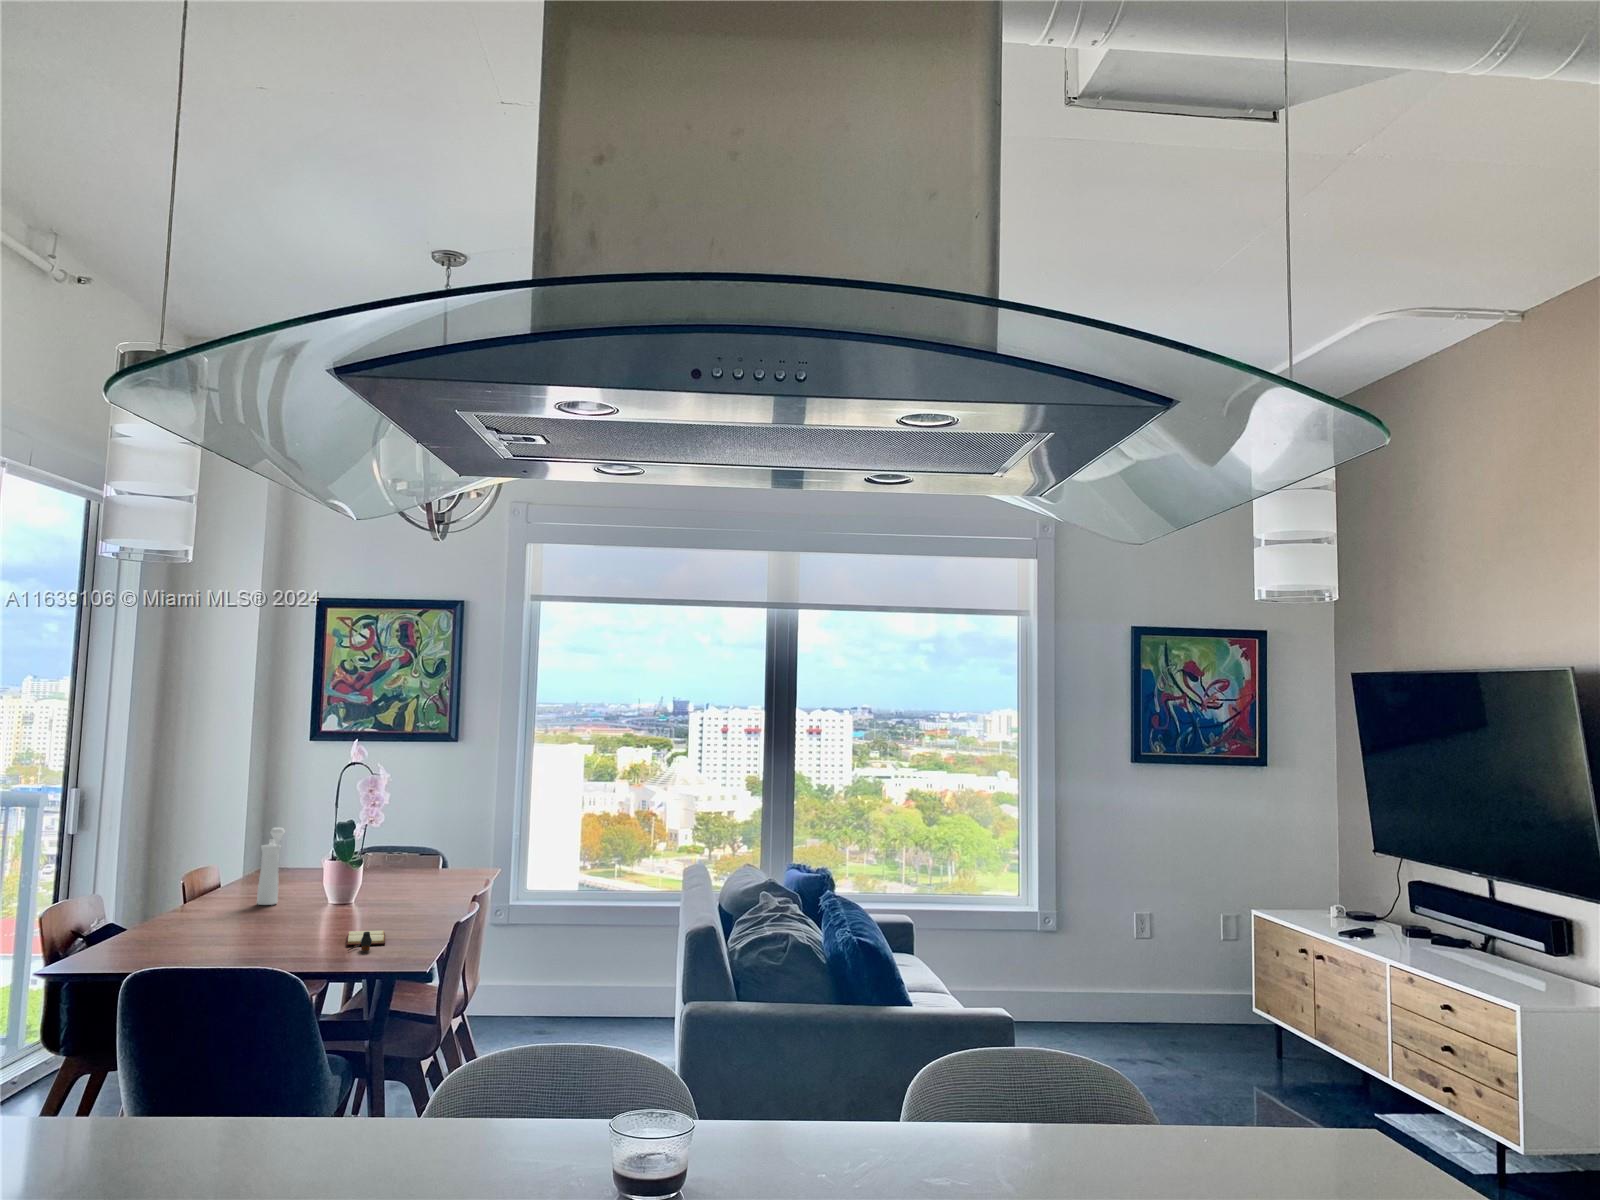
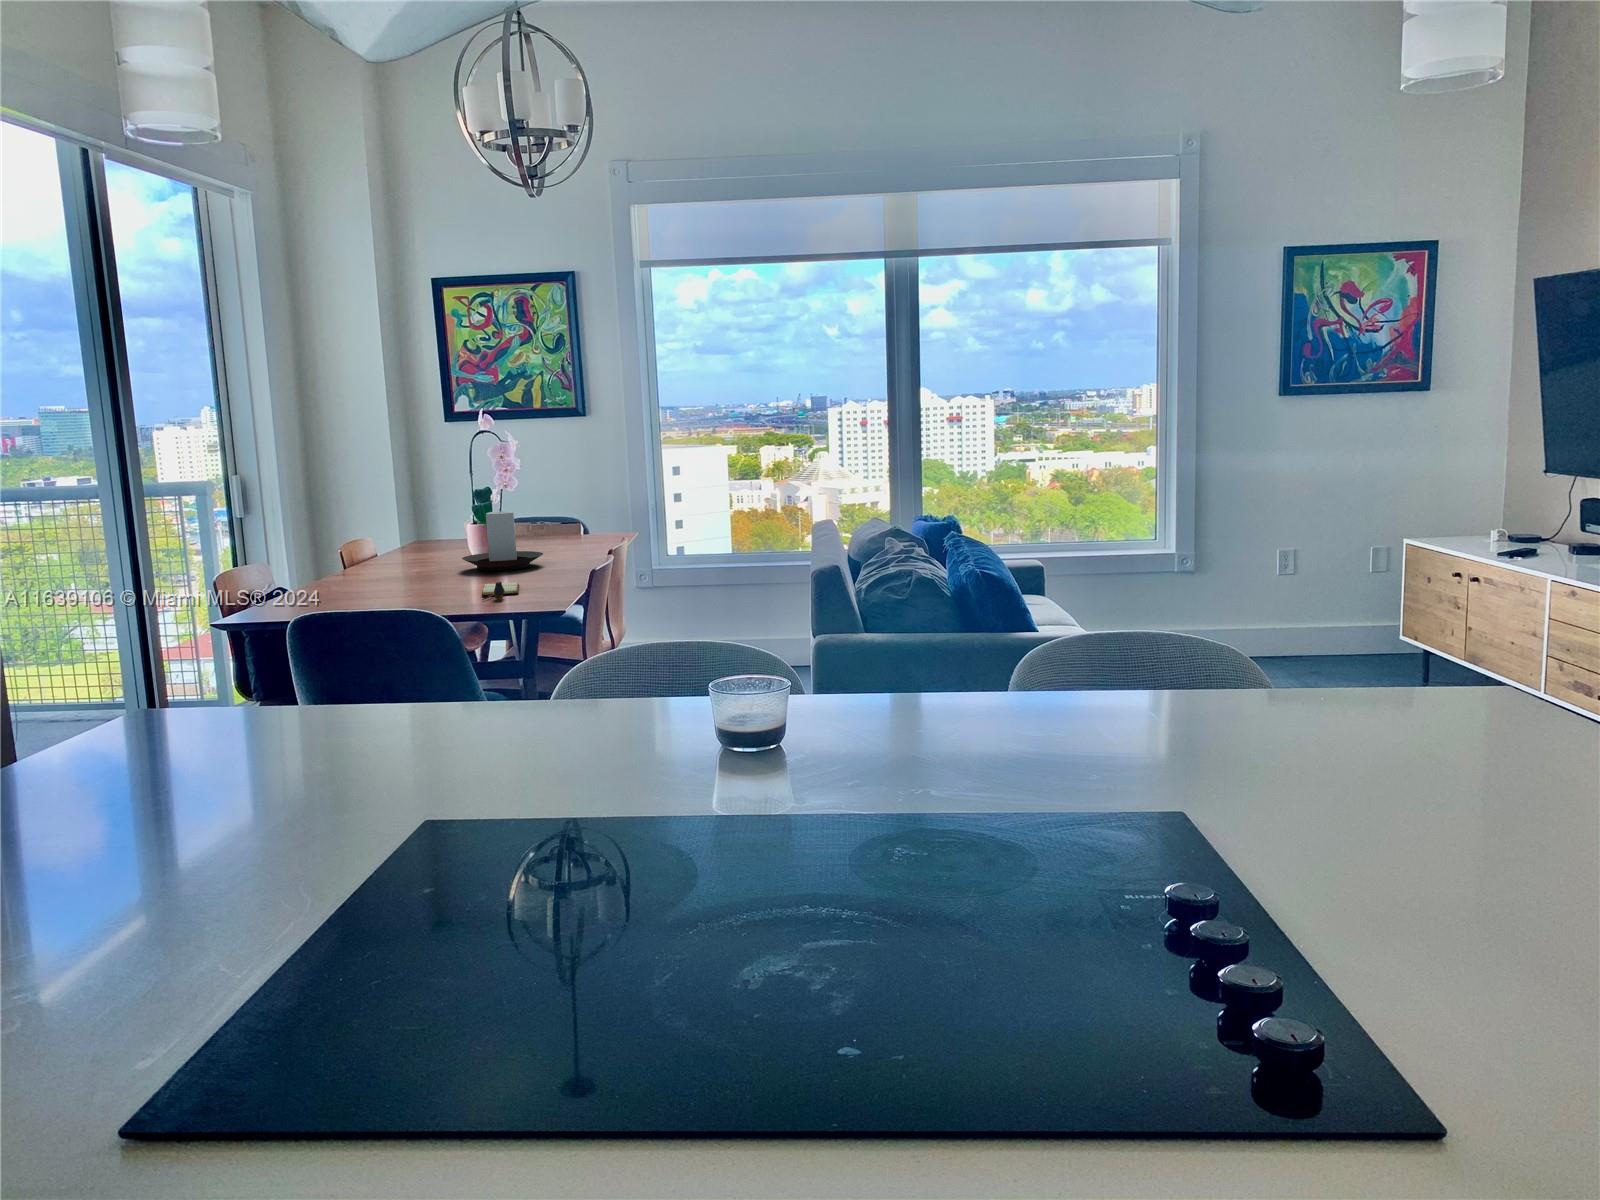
pepper mill: present [257,828,285,905] -> none [399,496,424,568]
candle holder: none [322,847,409,913] -> present [462,511,543,570]

